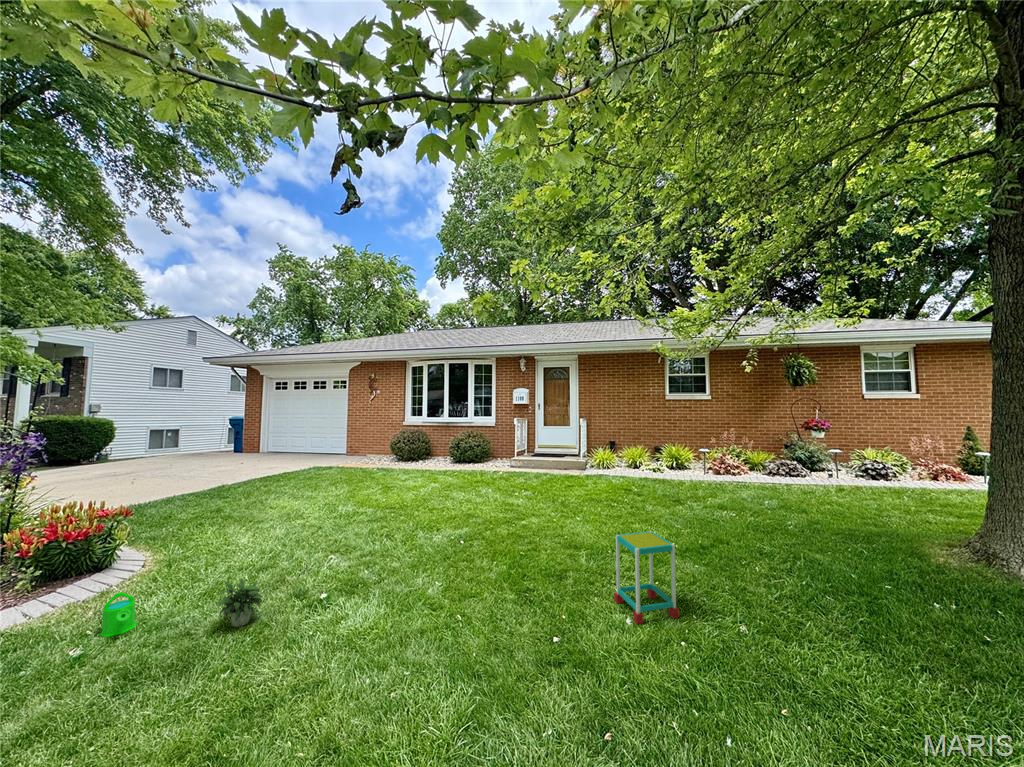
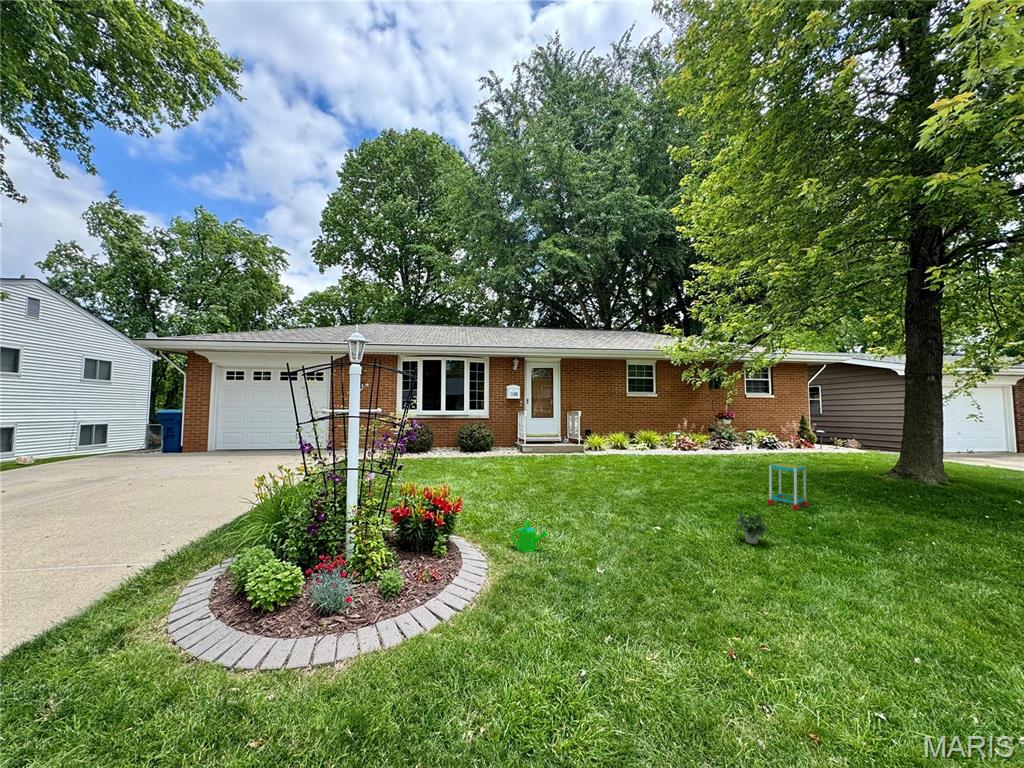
potted plant: present [218,578,263,627] -> present [735,513,771,544]

